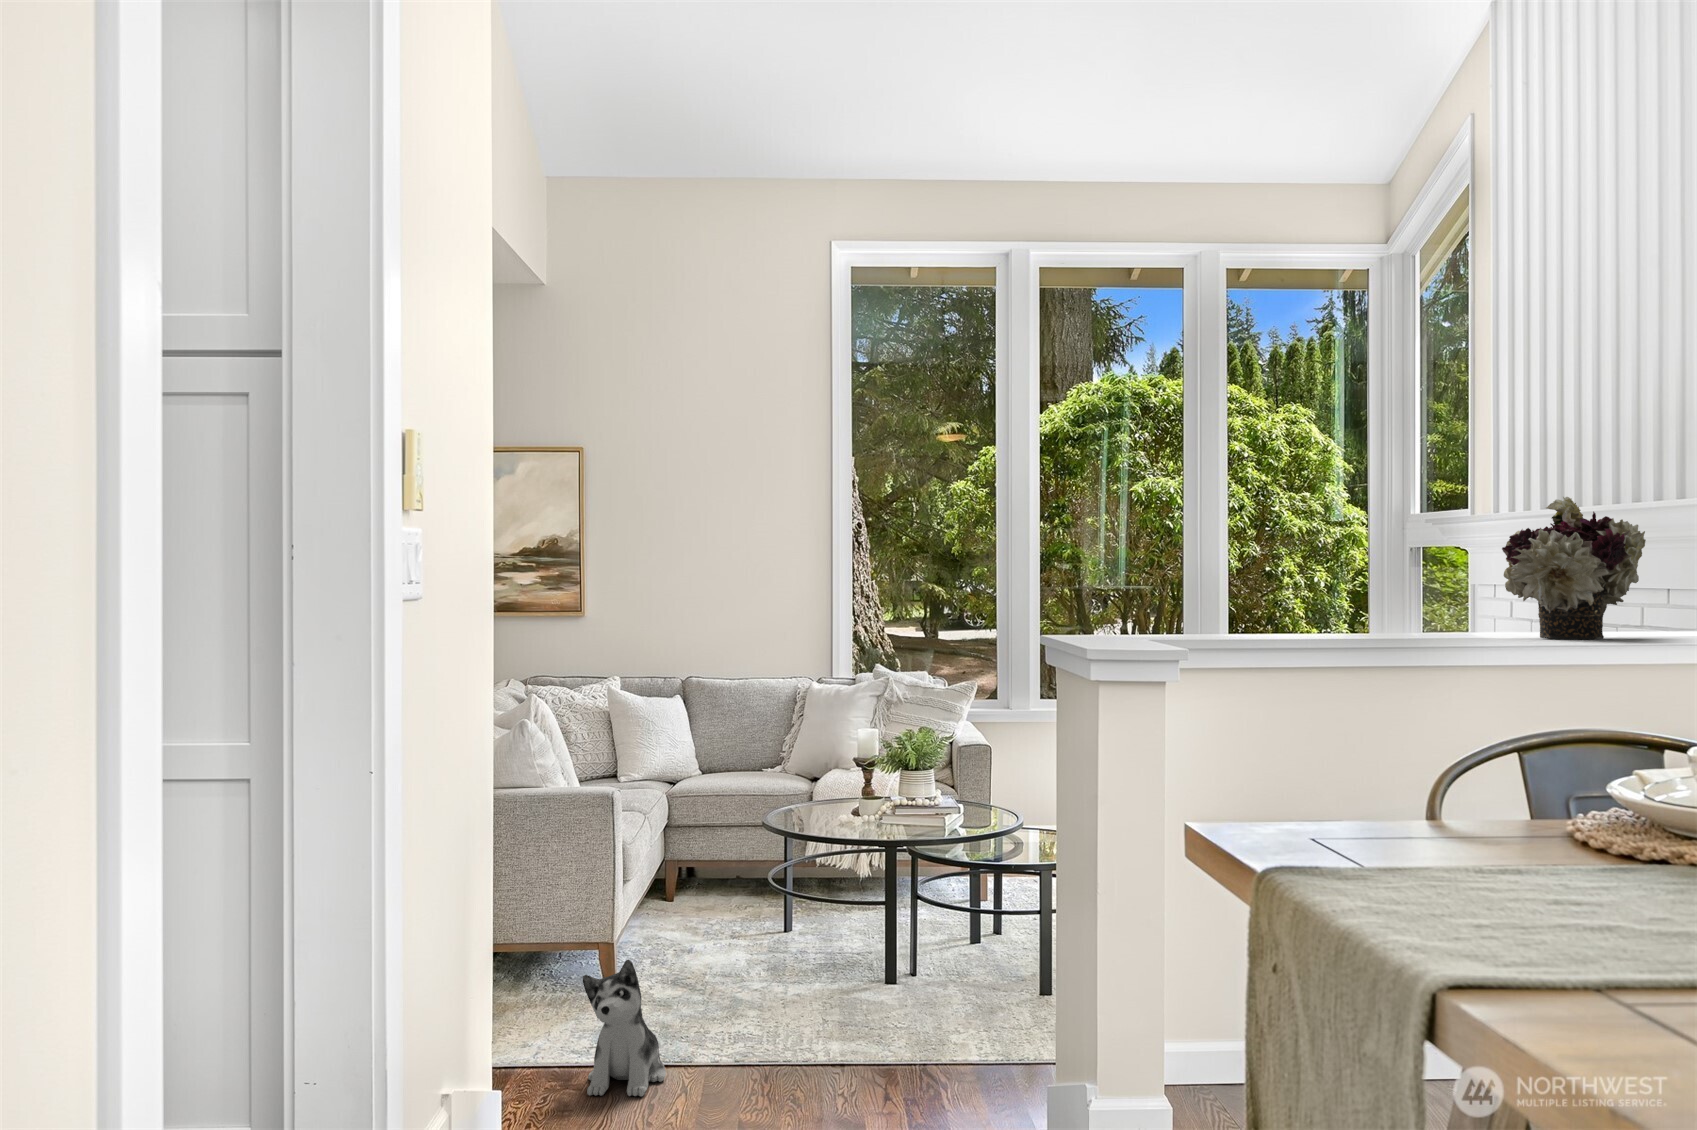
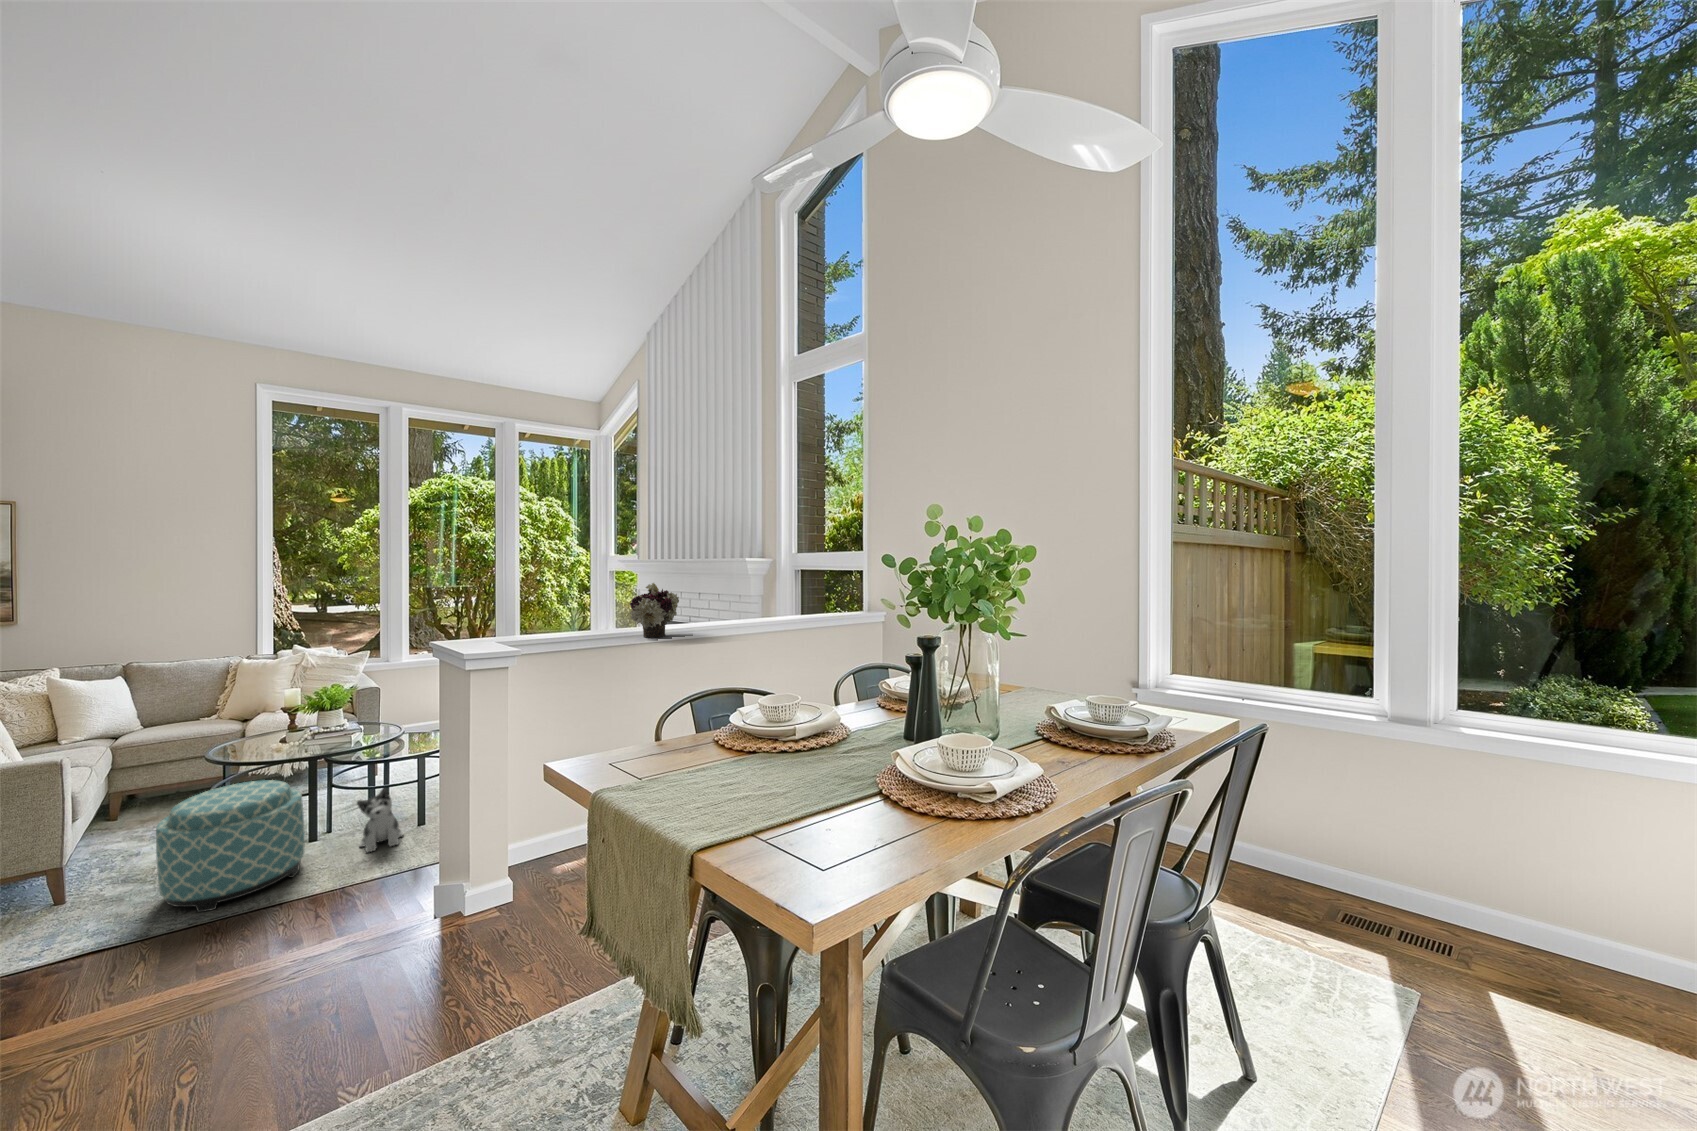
ottoman: none [704,854,880,1051] -> present [156,780,304,912]
plush toy: present [583,959,666,1096] -> present [357,788,403,852]

